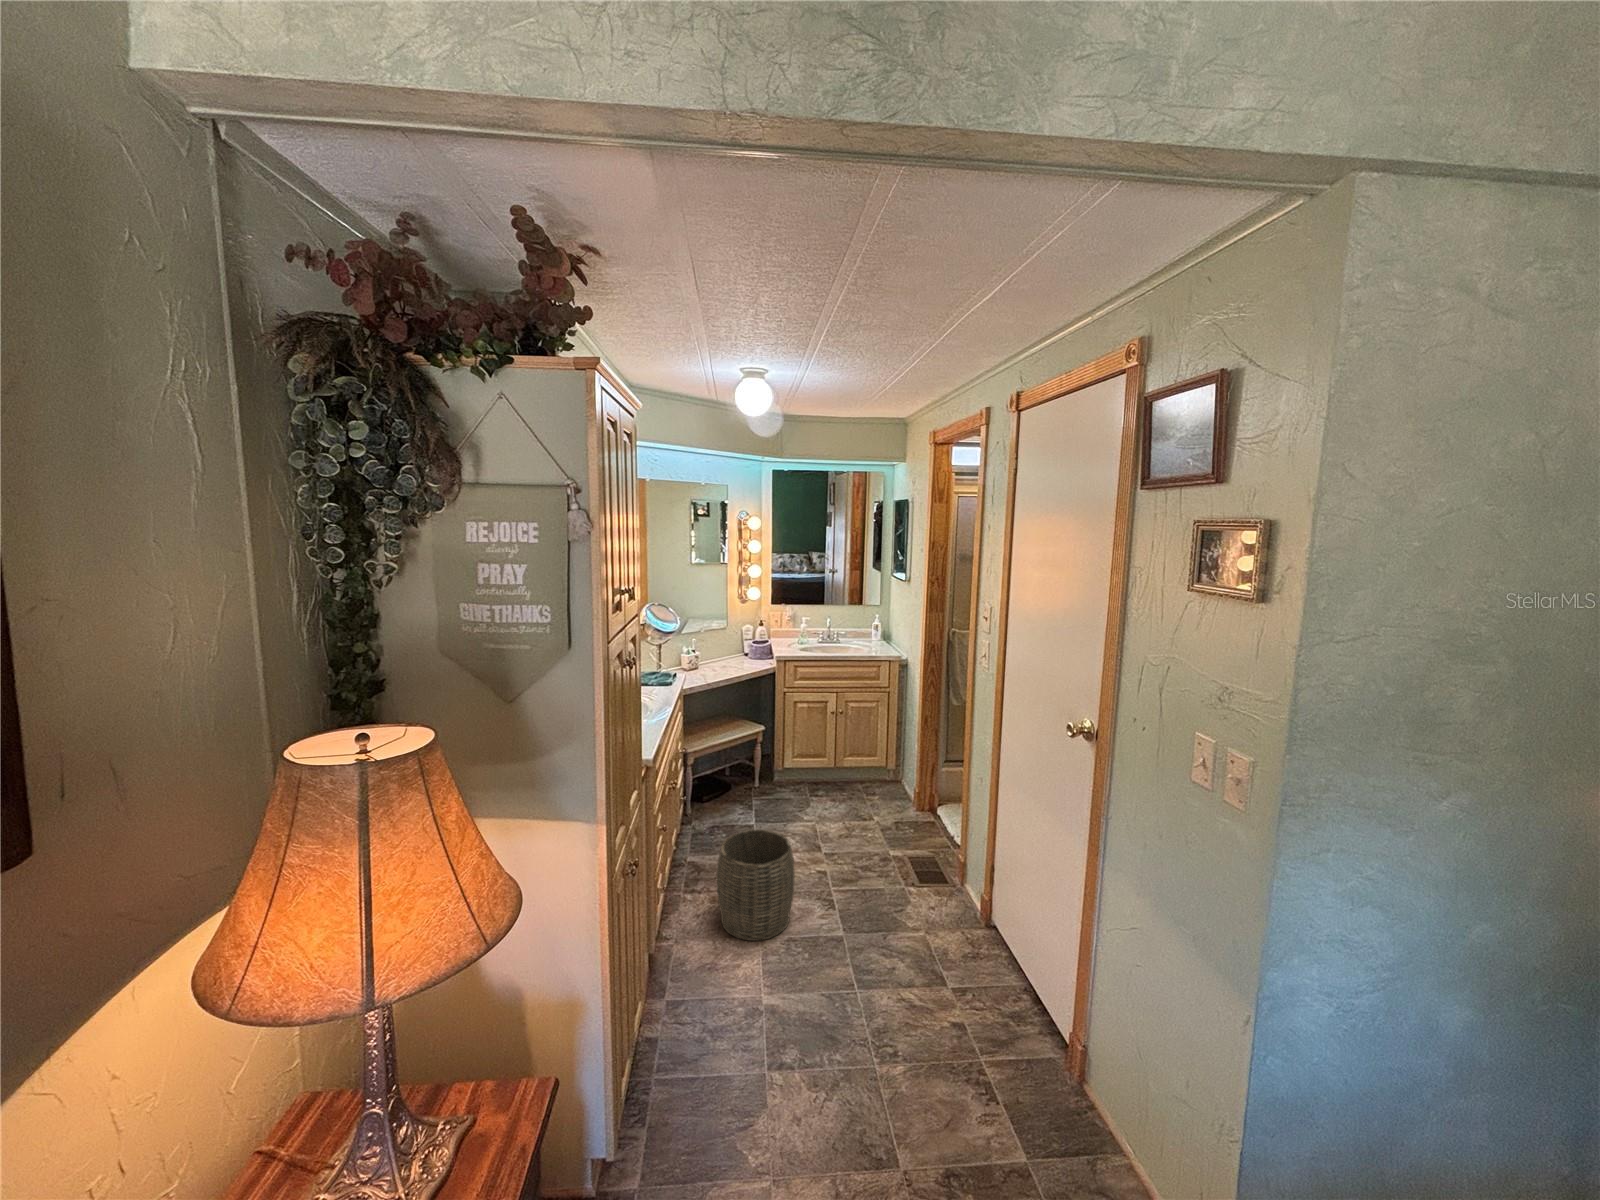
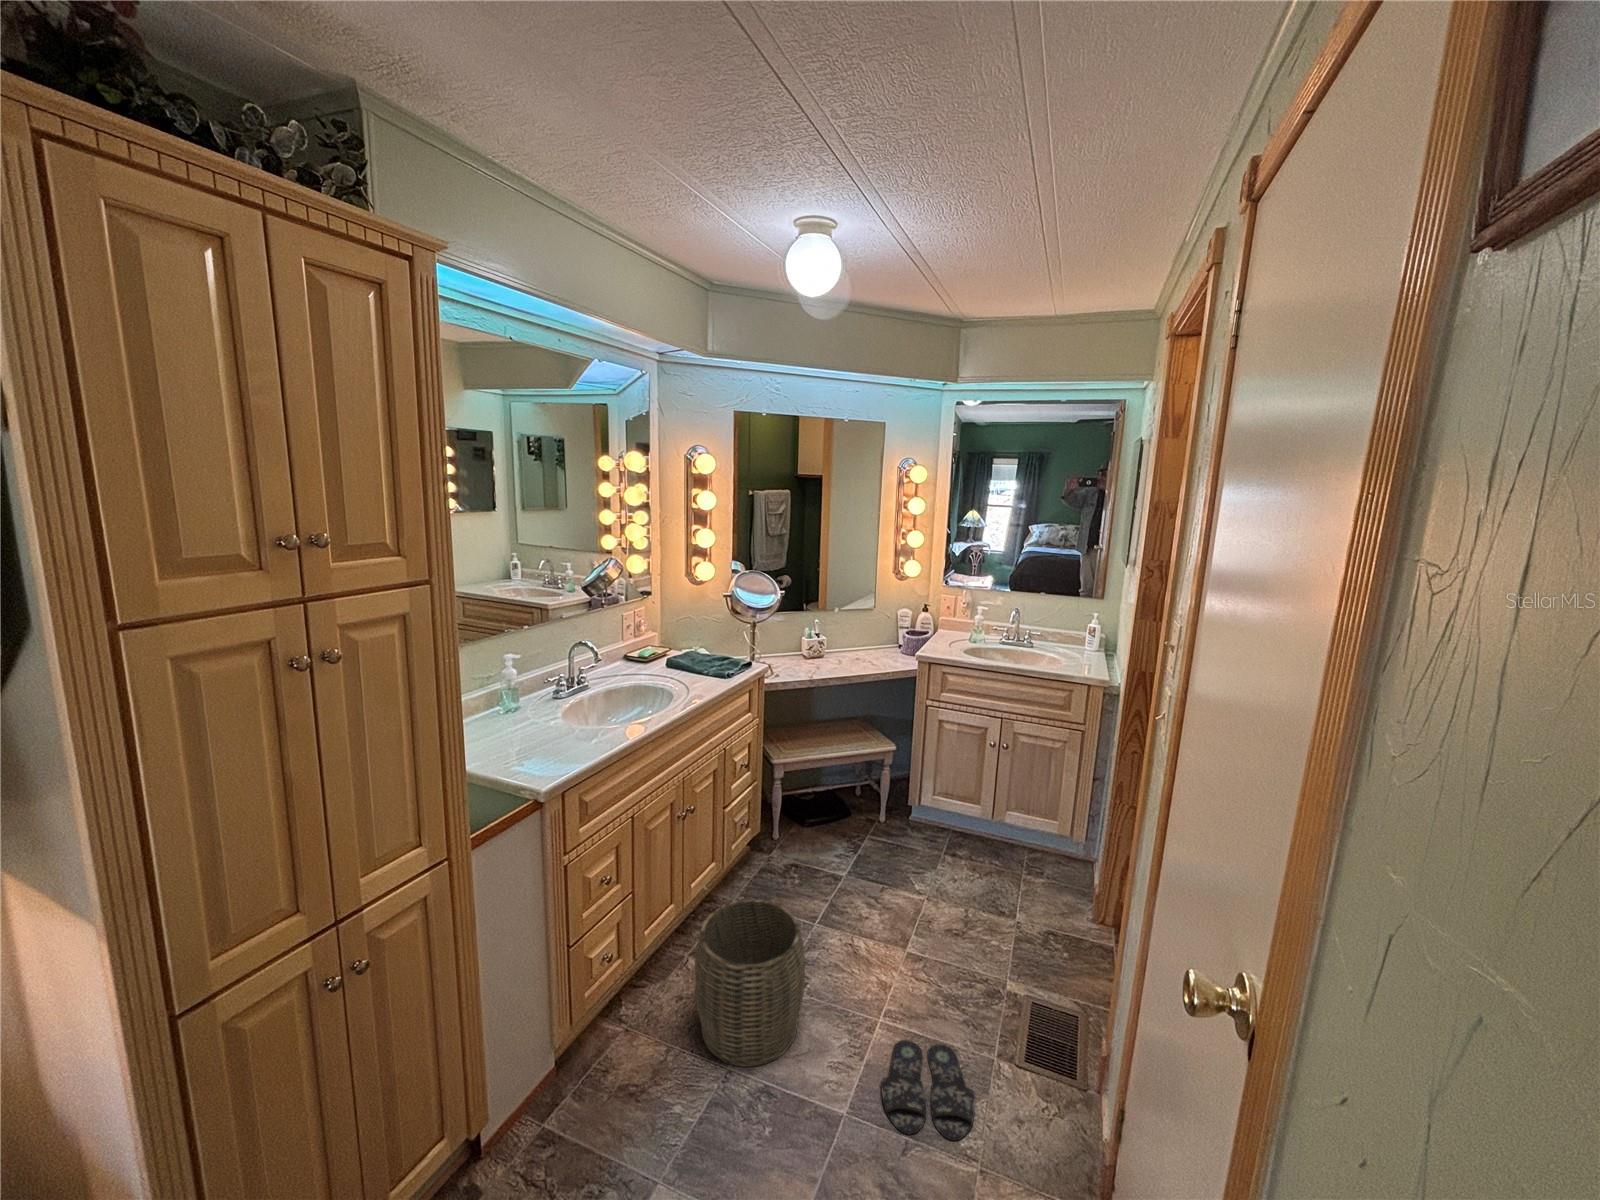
slippers: none [849,889,913,934] -> present [881,1040,975,1141]

